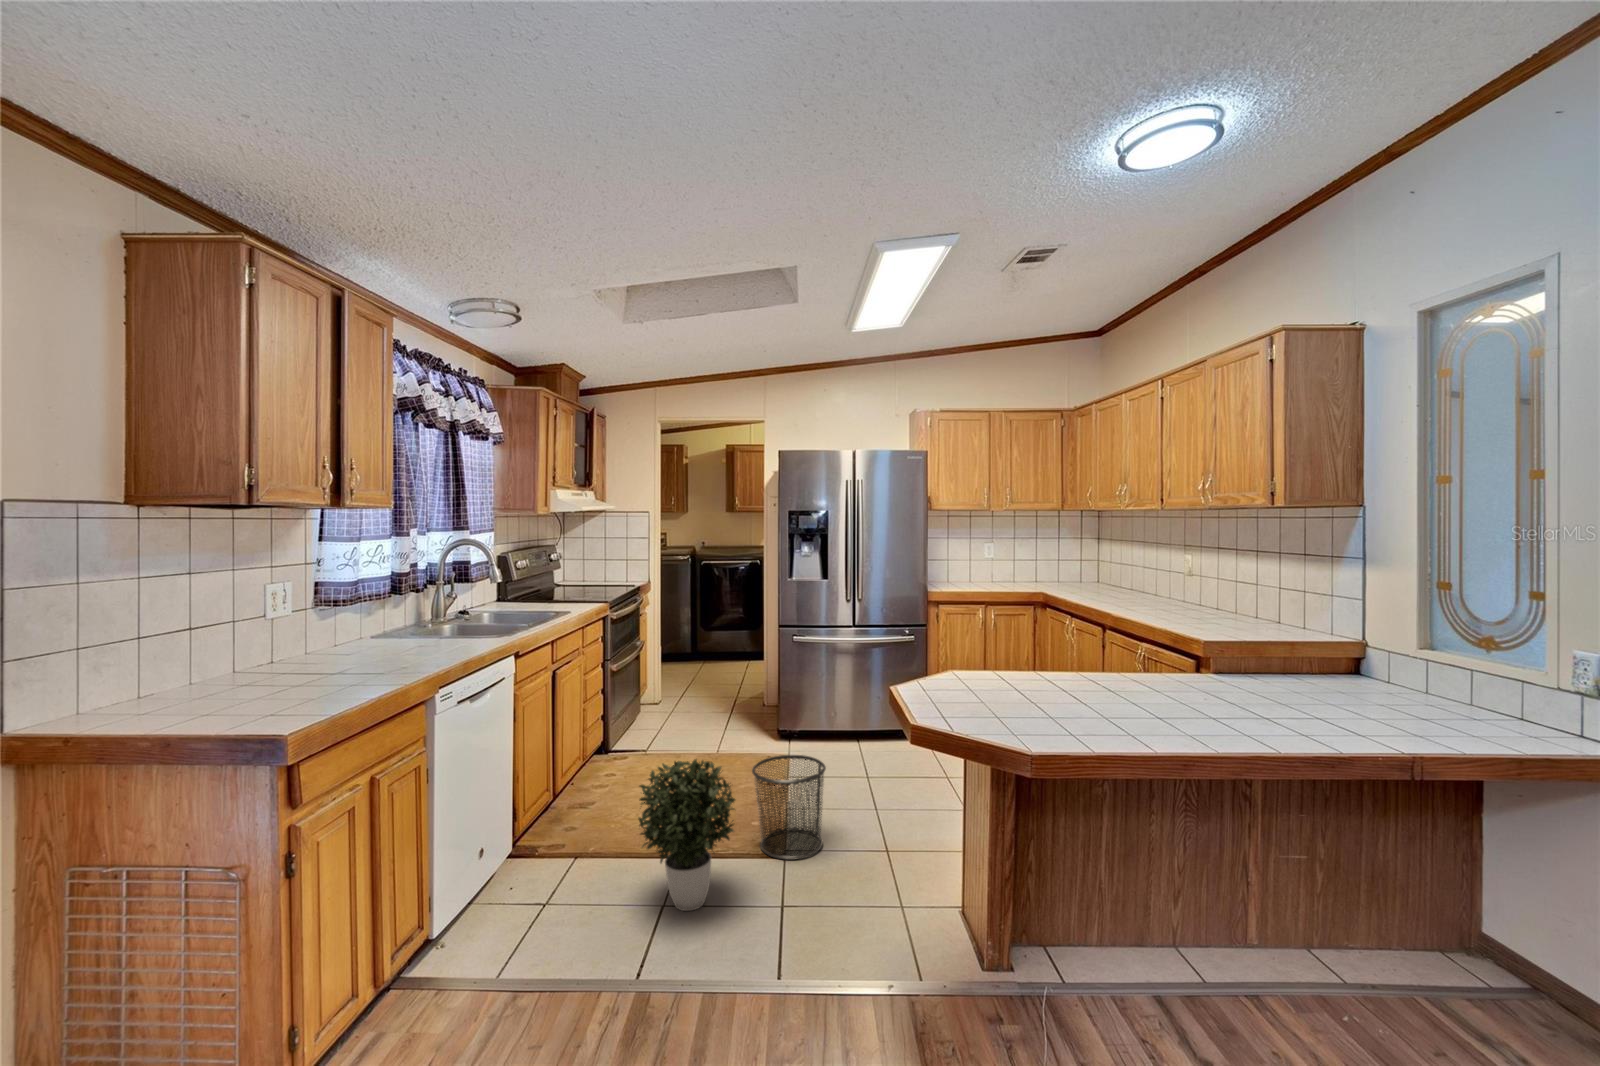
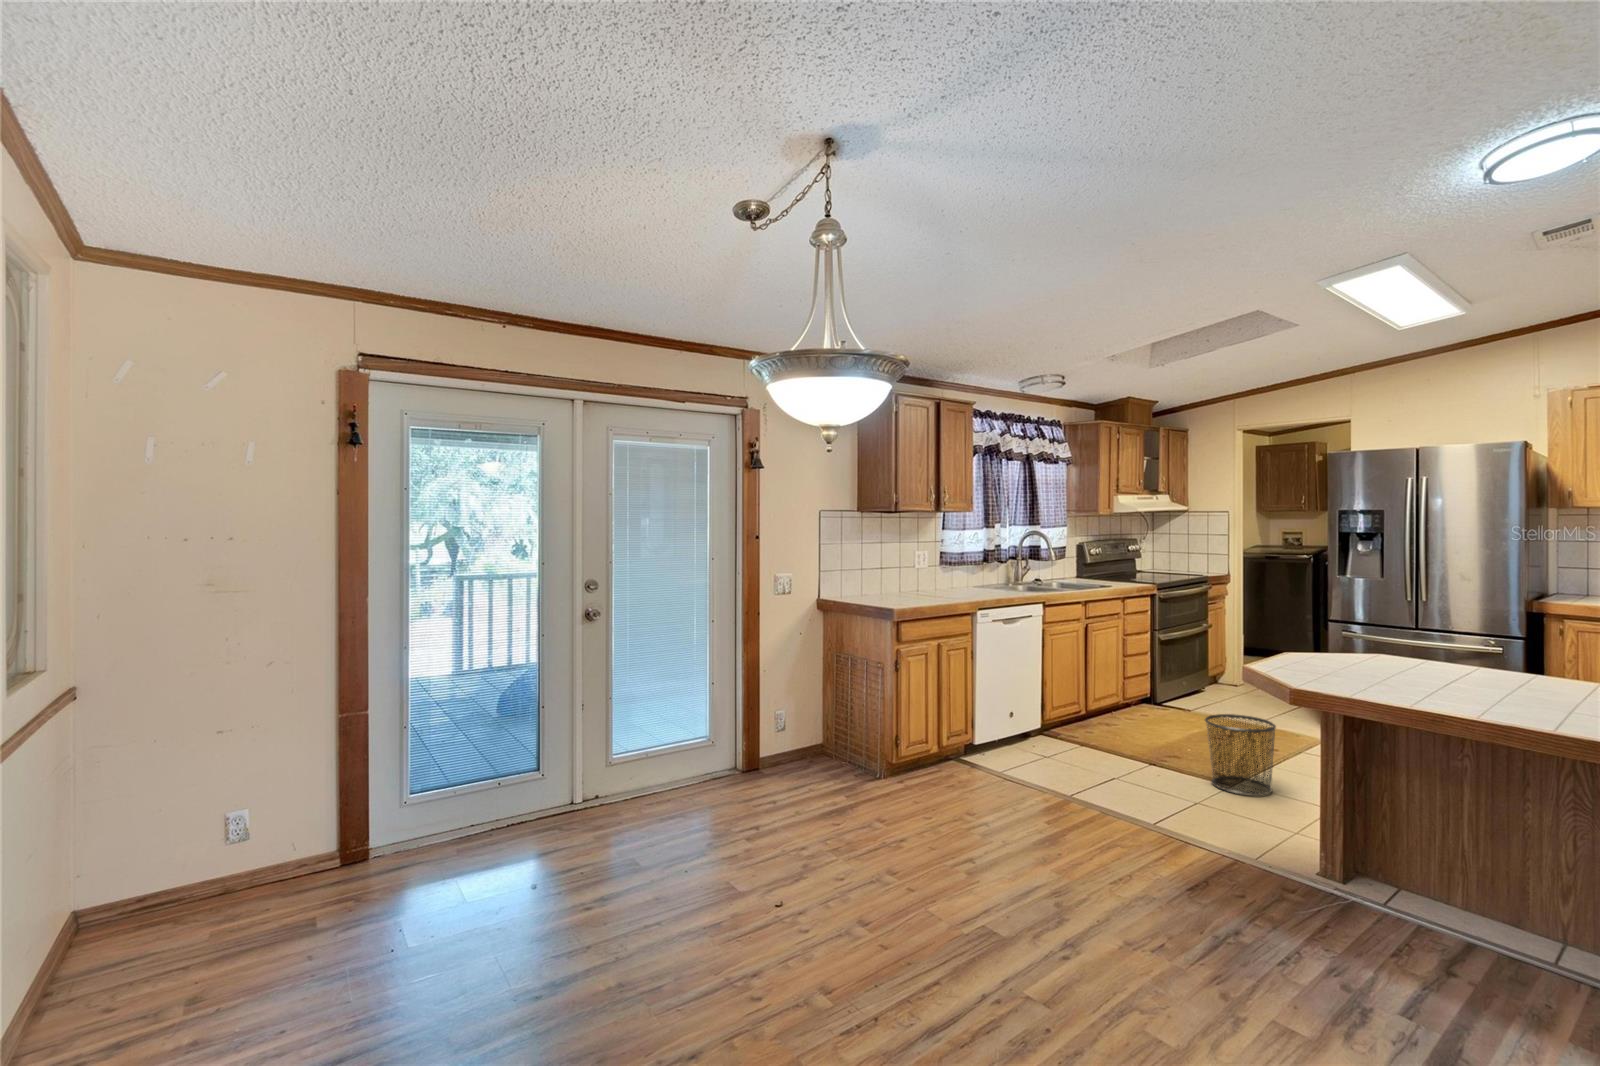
potted plant: present [638,759,735,911] -> none [1086,683,1164,787]

